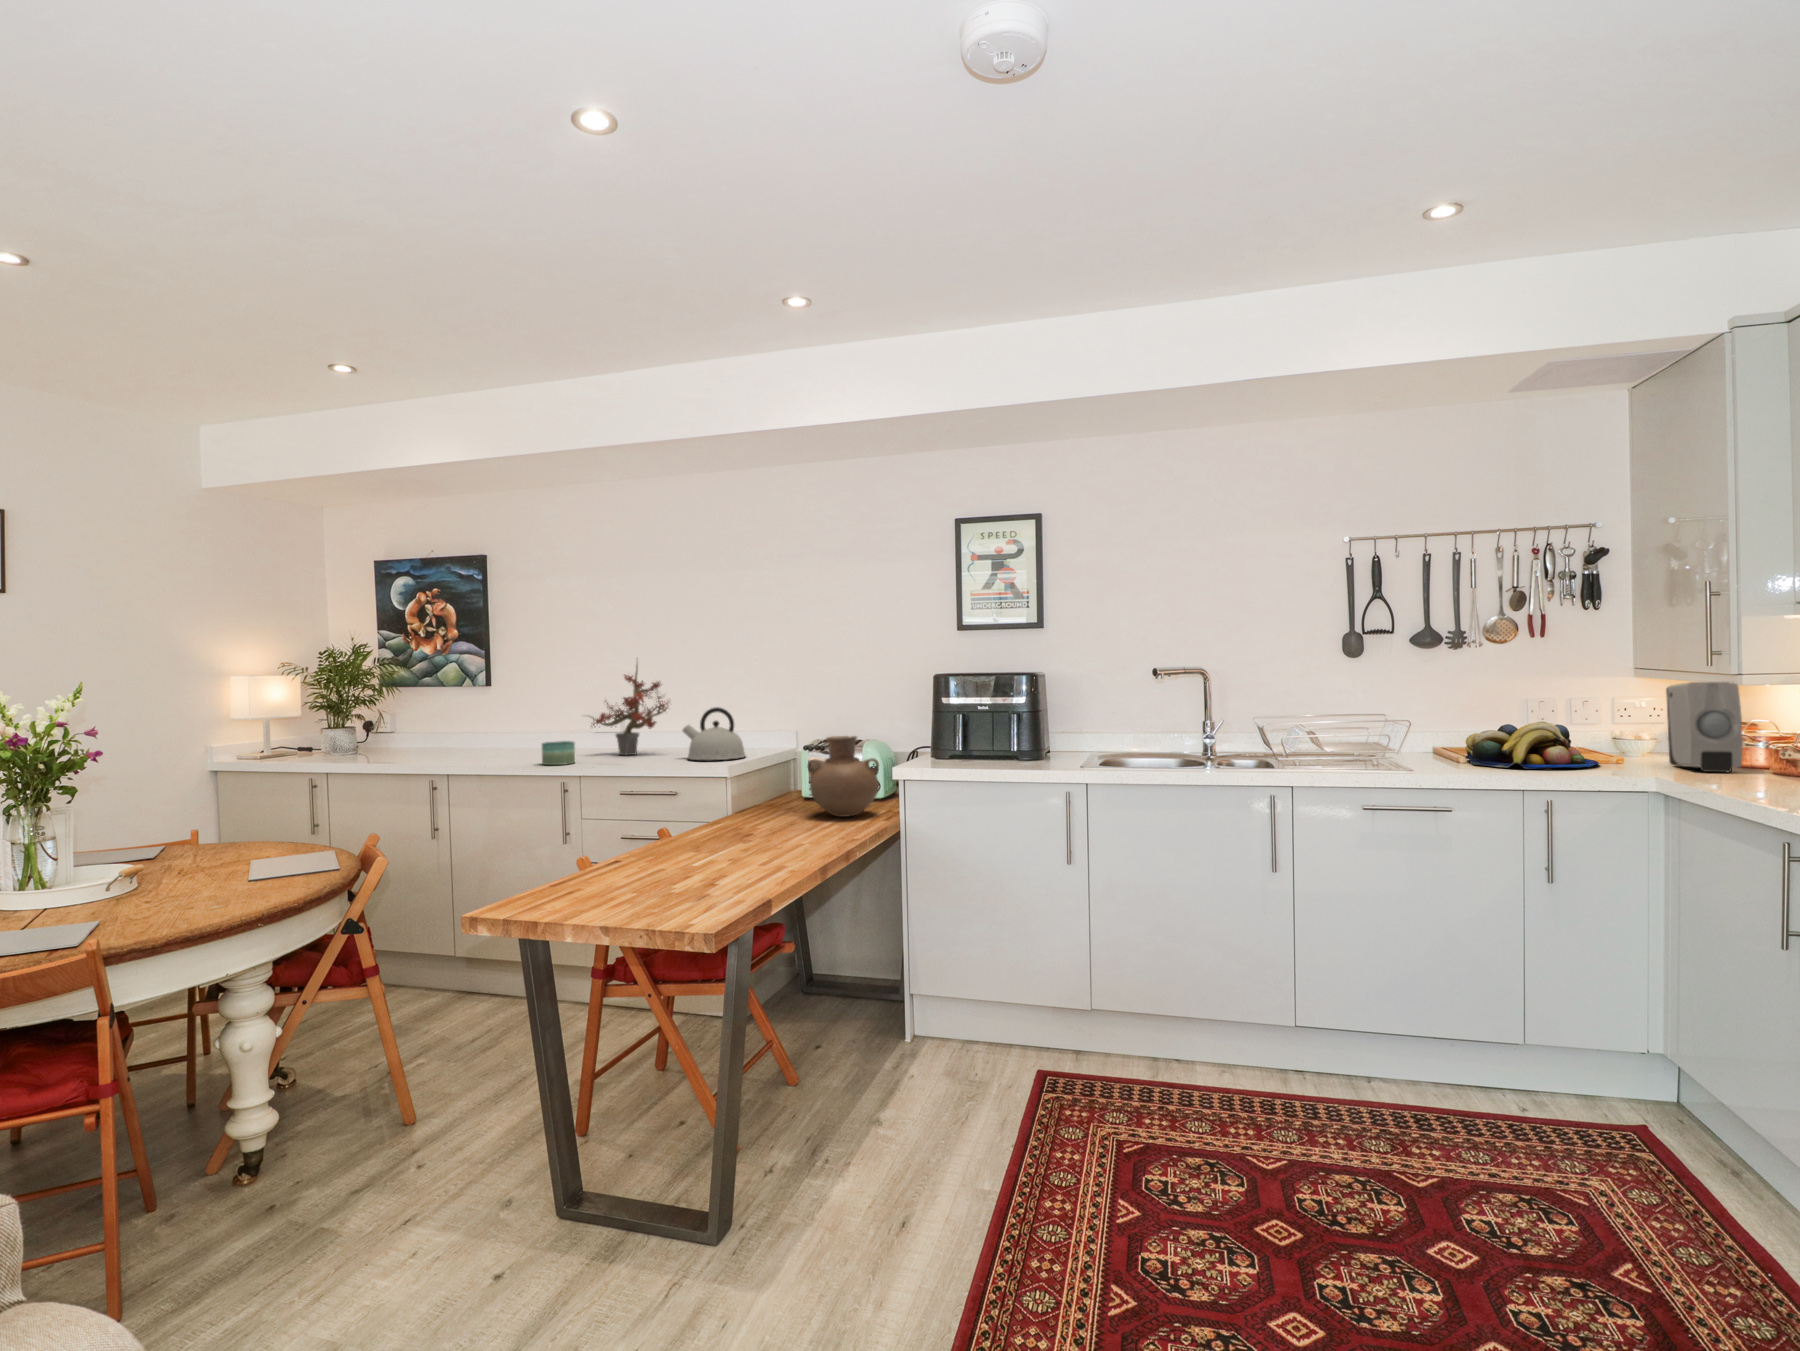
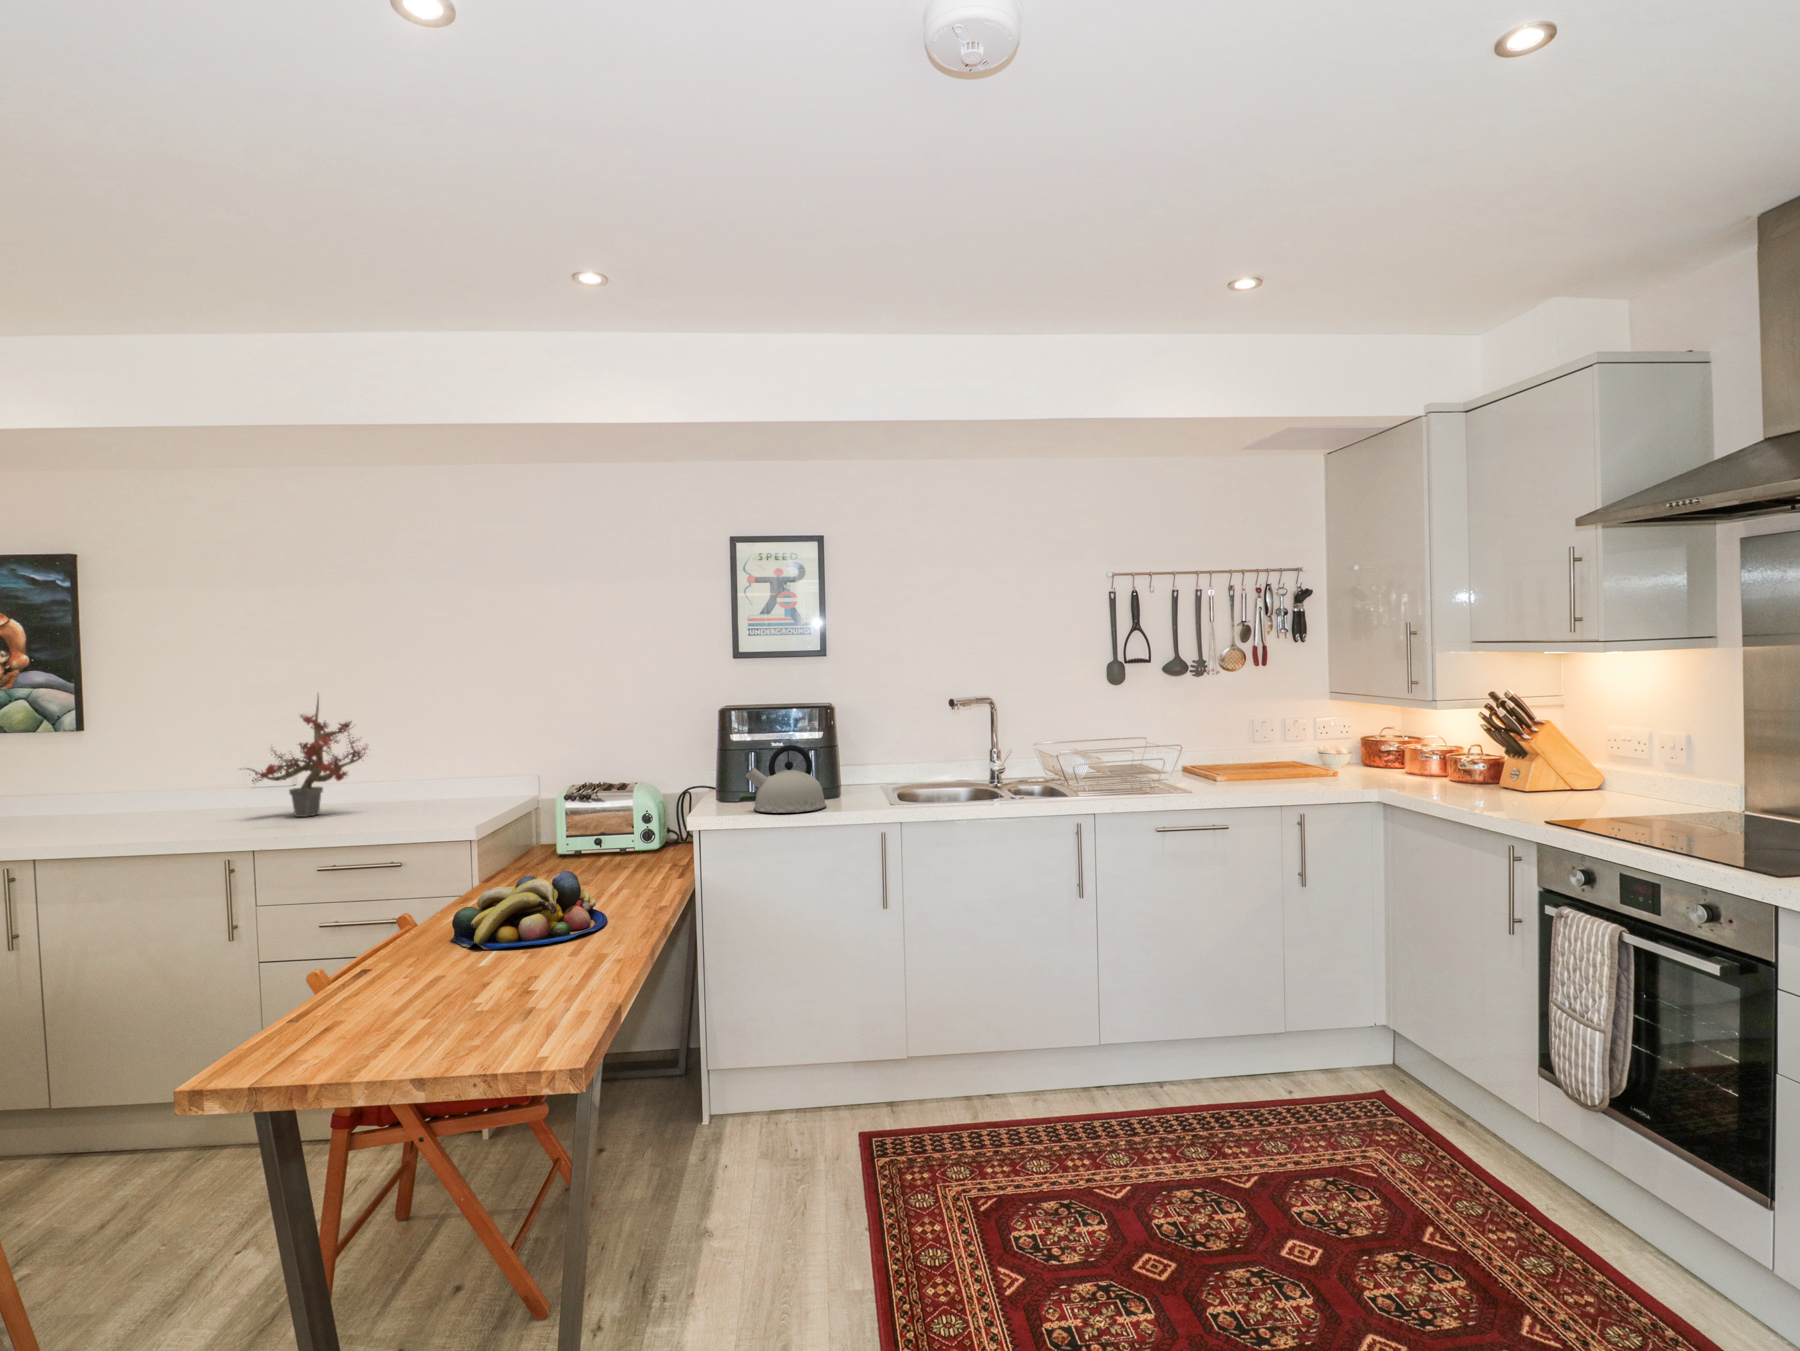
soap dispenser: present [1666,682,1742,772] -> none [1370,705,1432,782]
kettle: present [683,707,745,760] -> present [746,745,826,813]
fruit bowl: present [1465,722,1599,769] -> present [451,871,607,949]
vase: present [808,736,879,817] -> none [573,781,659,876]
candle: present [542,741,575,765] -> none [187,805,238,838]

